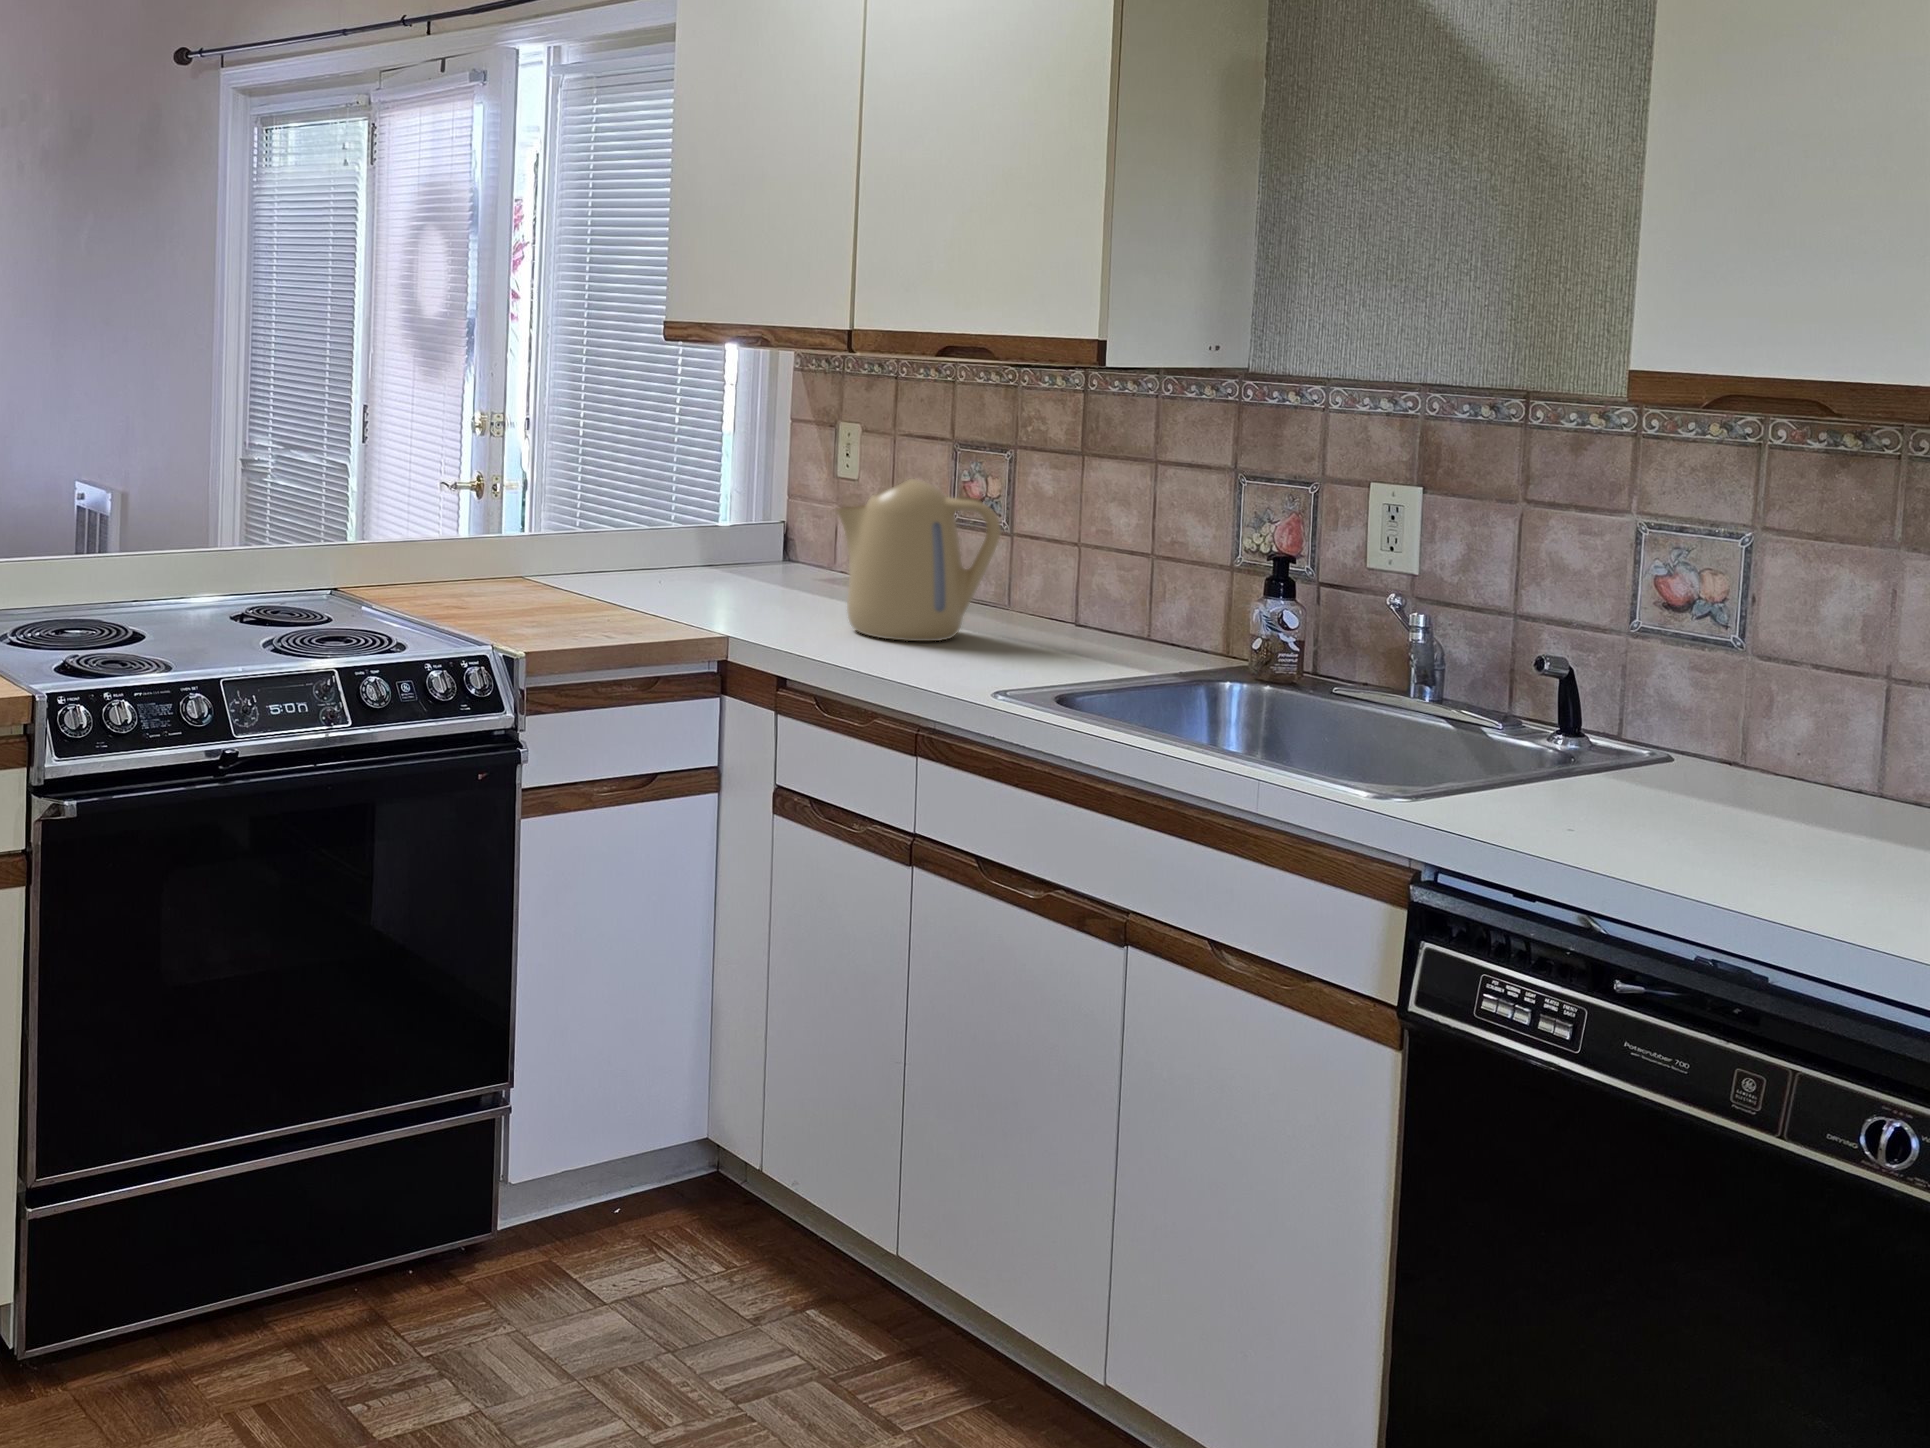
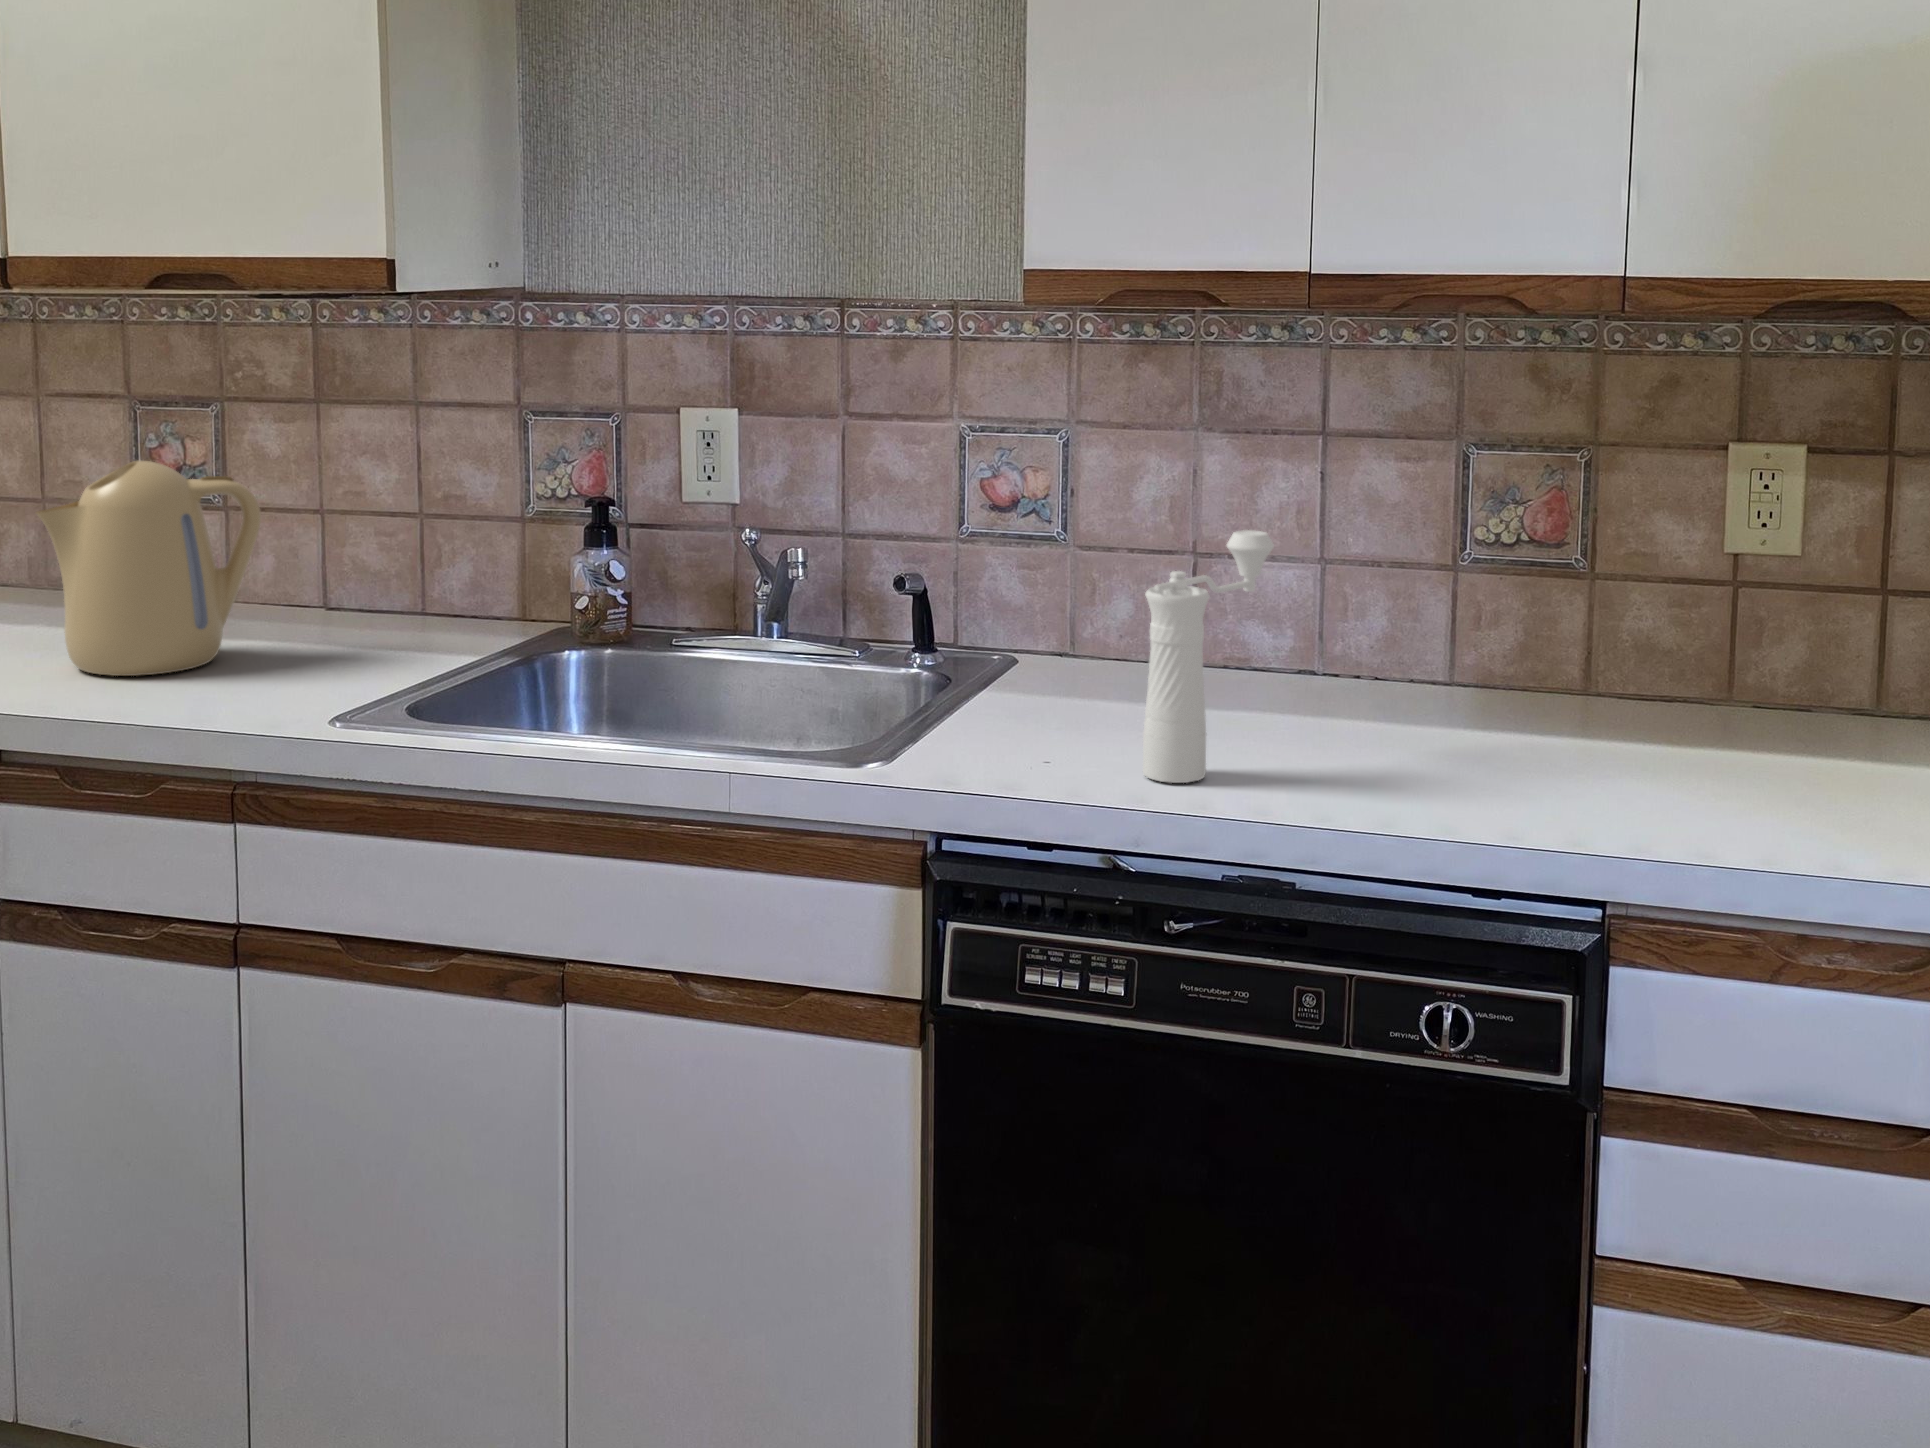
pepper mill: none [1652,636,1848,867] -> present [1143,530,1274,783]

